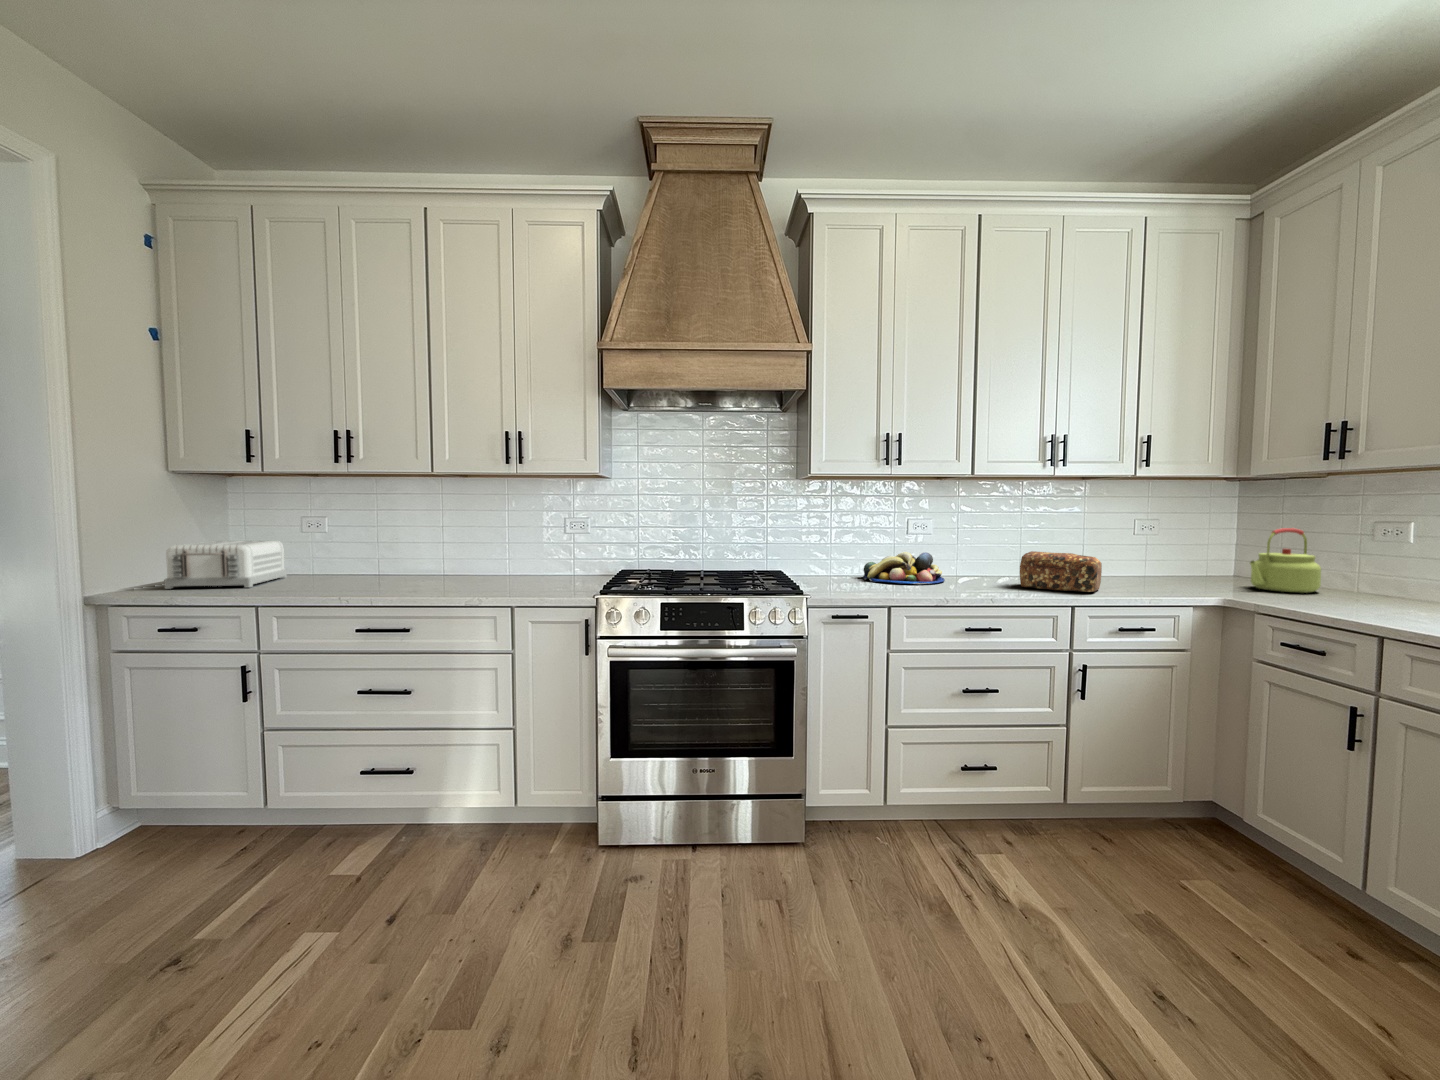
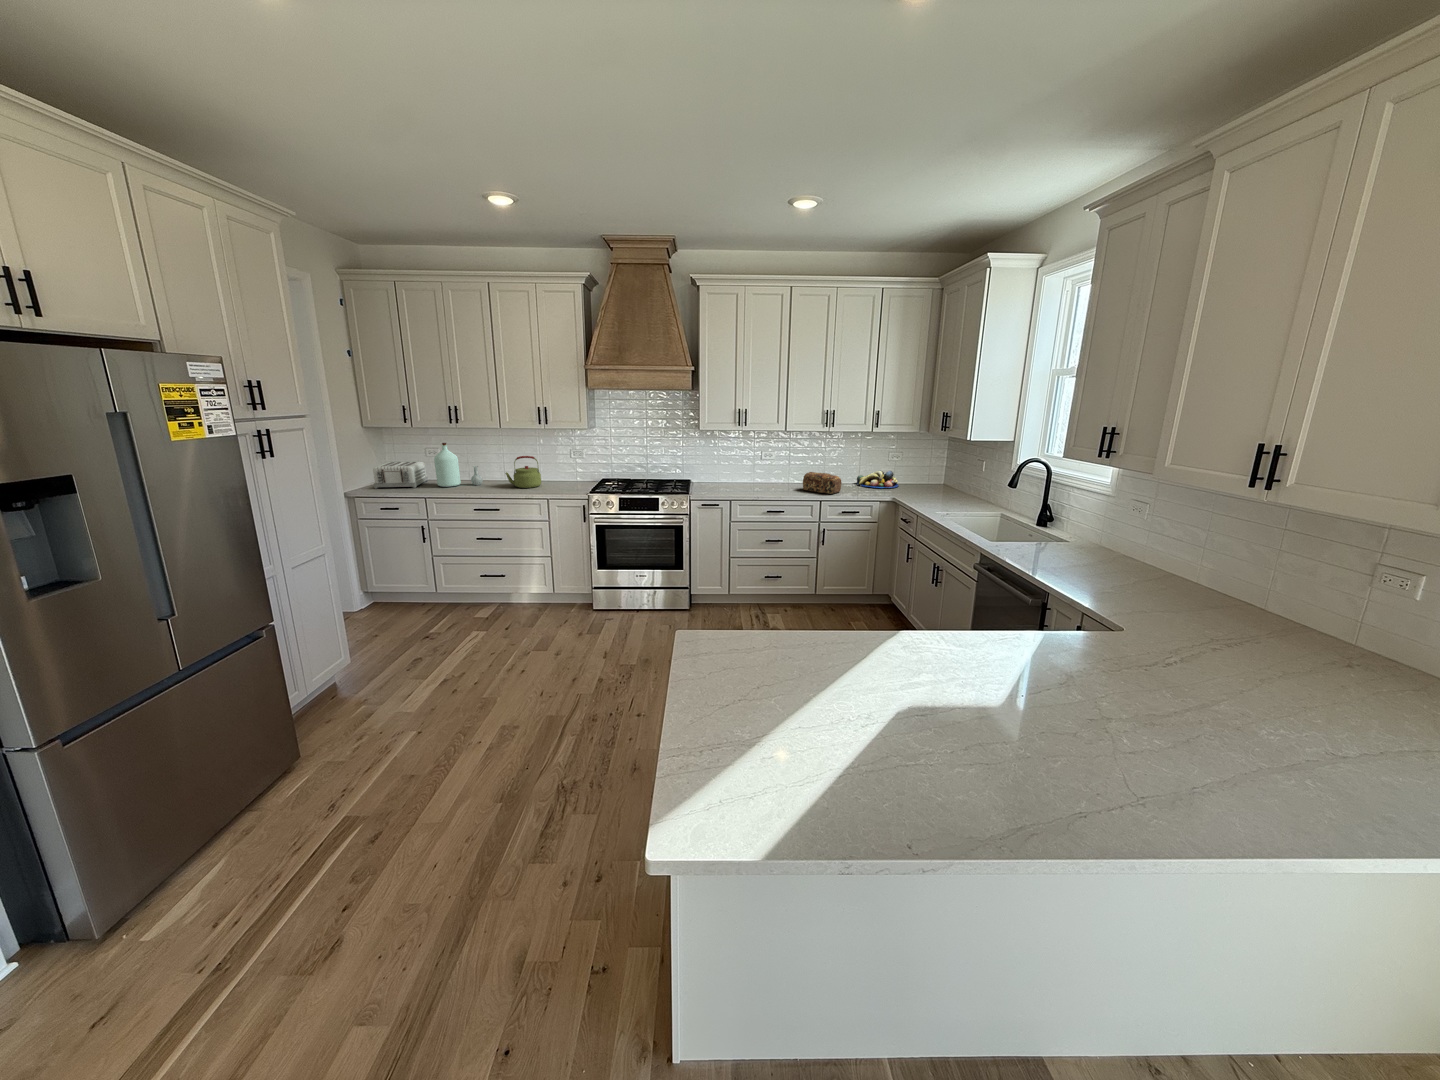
bottle: none [294,501,389,585] -> present [434,443,483,487]
kettle: present [1250,528,1321,593] -> present [505,456,541,488]
fruit bowl: present [863,552,945,584] -> present [856,470,899,488]

